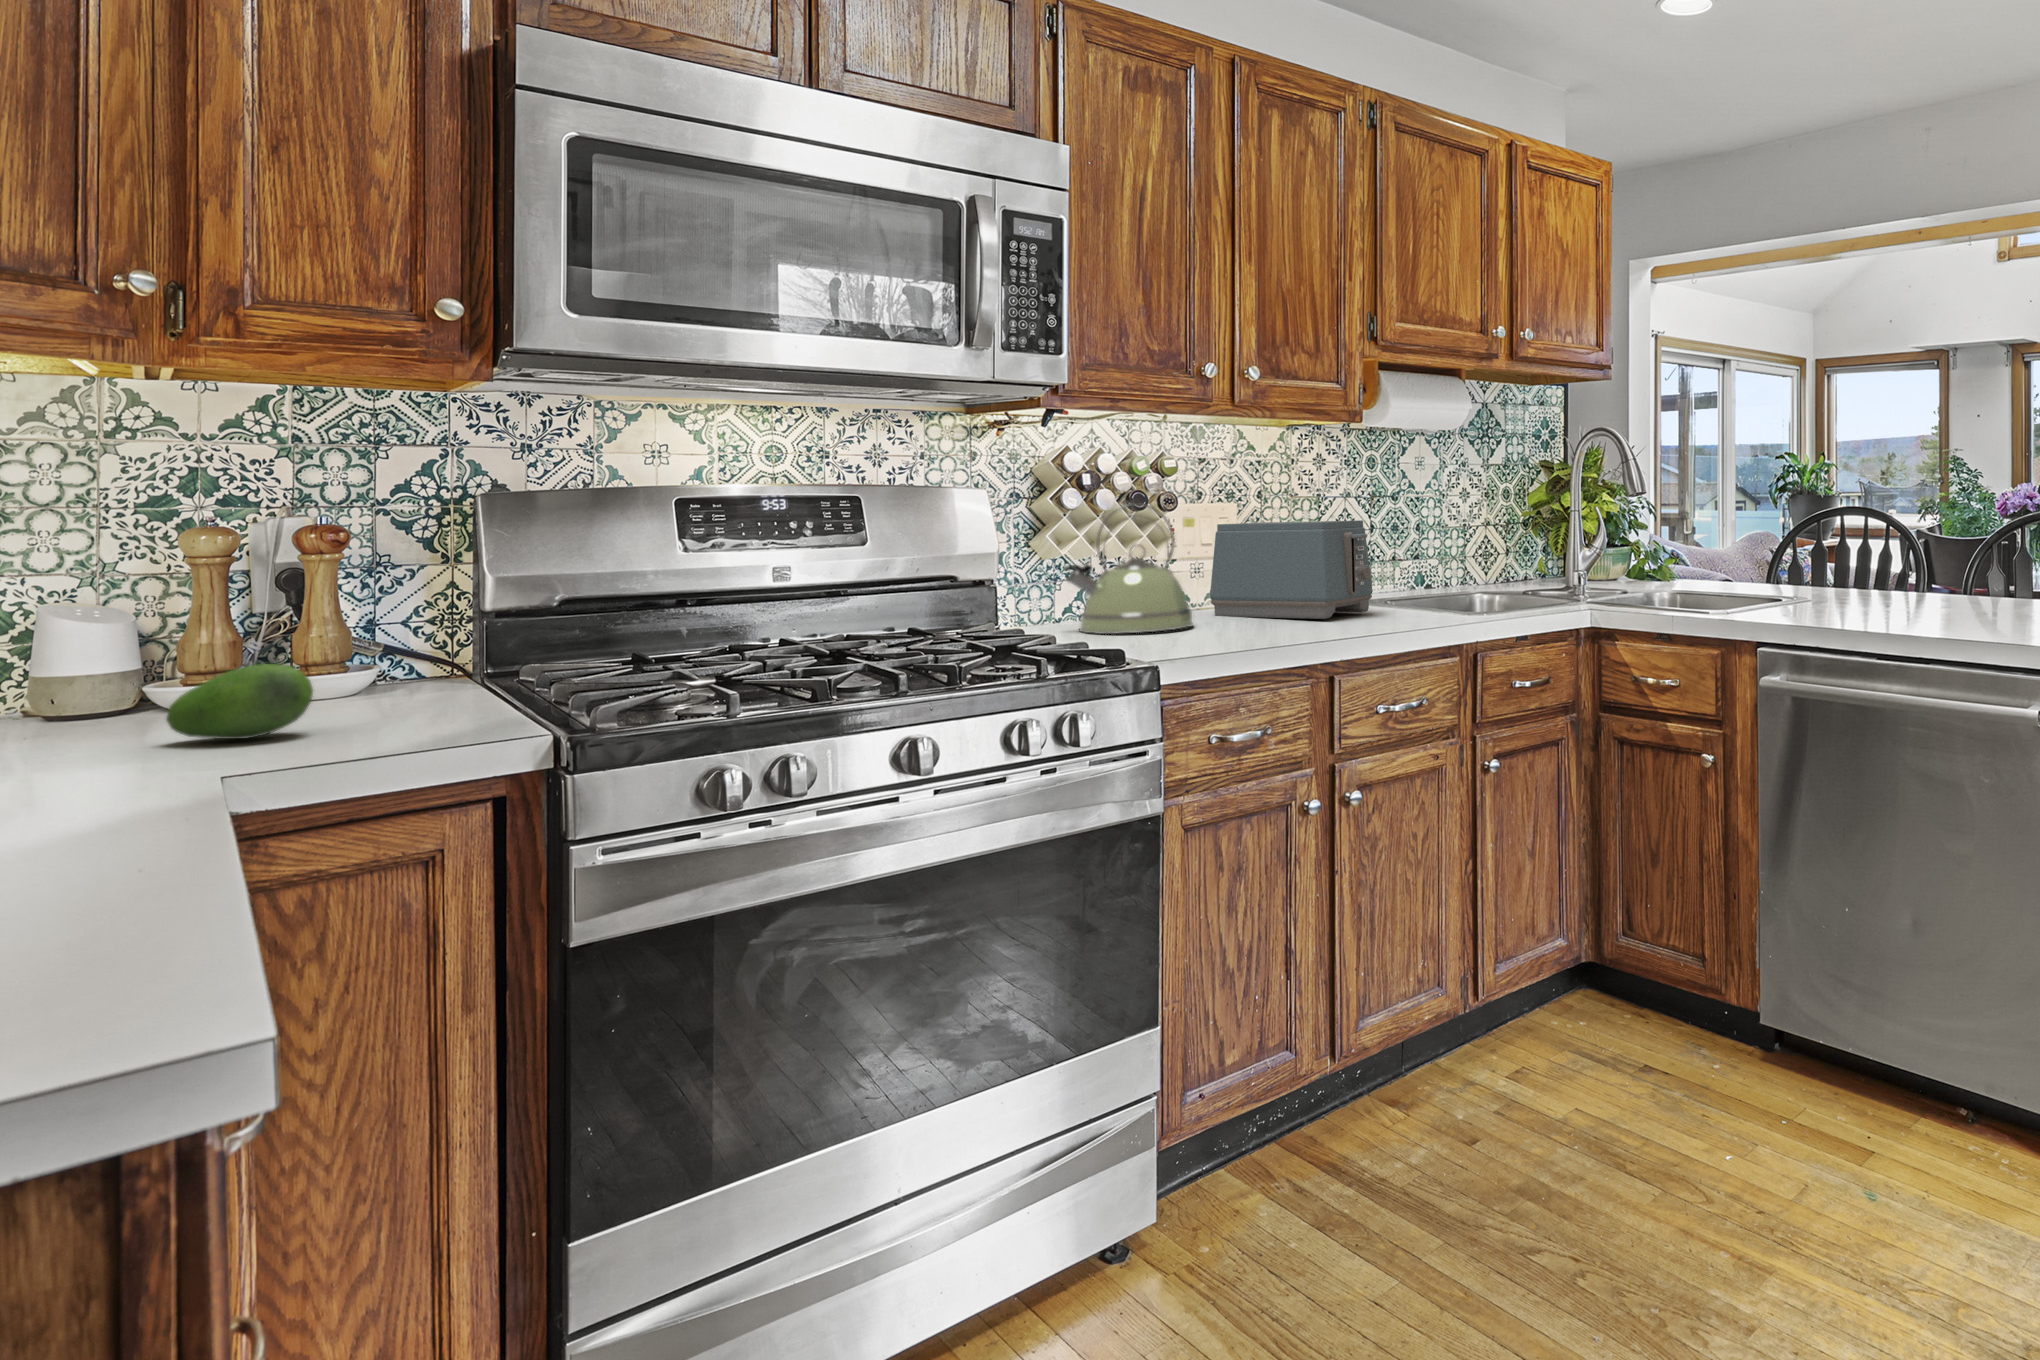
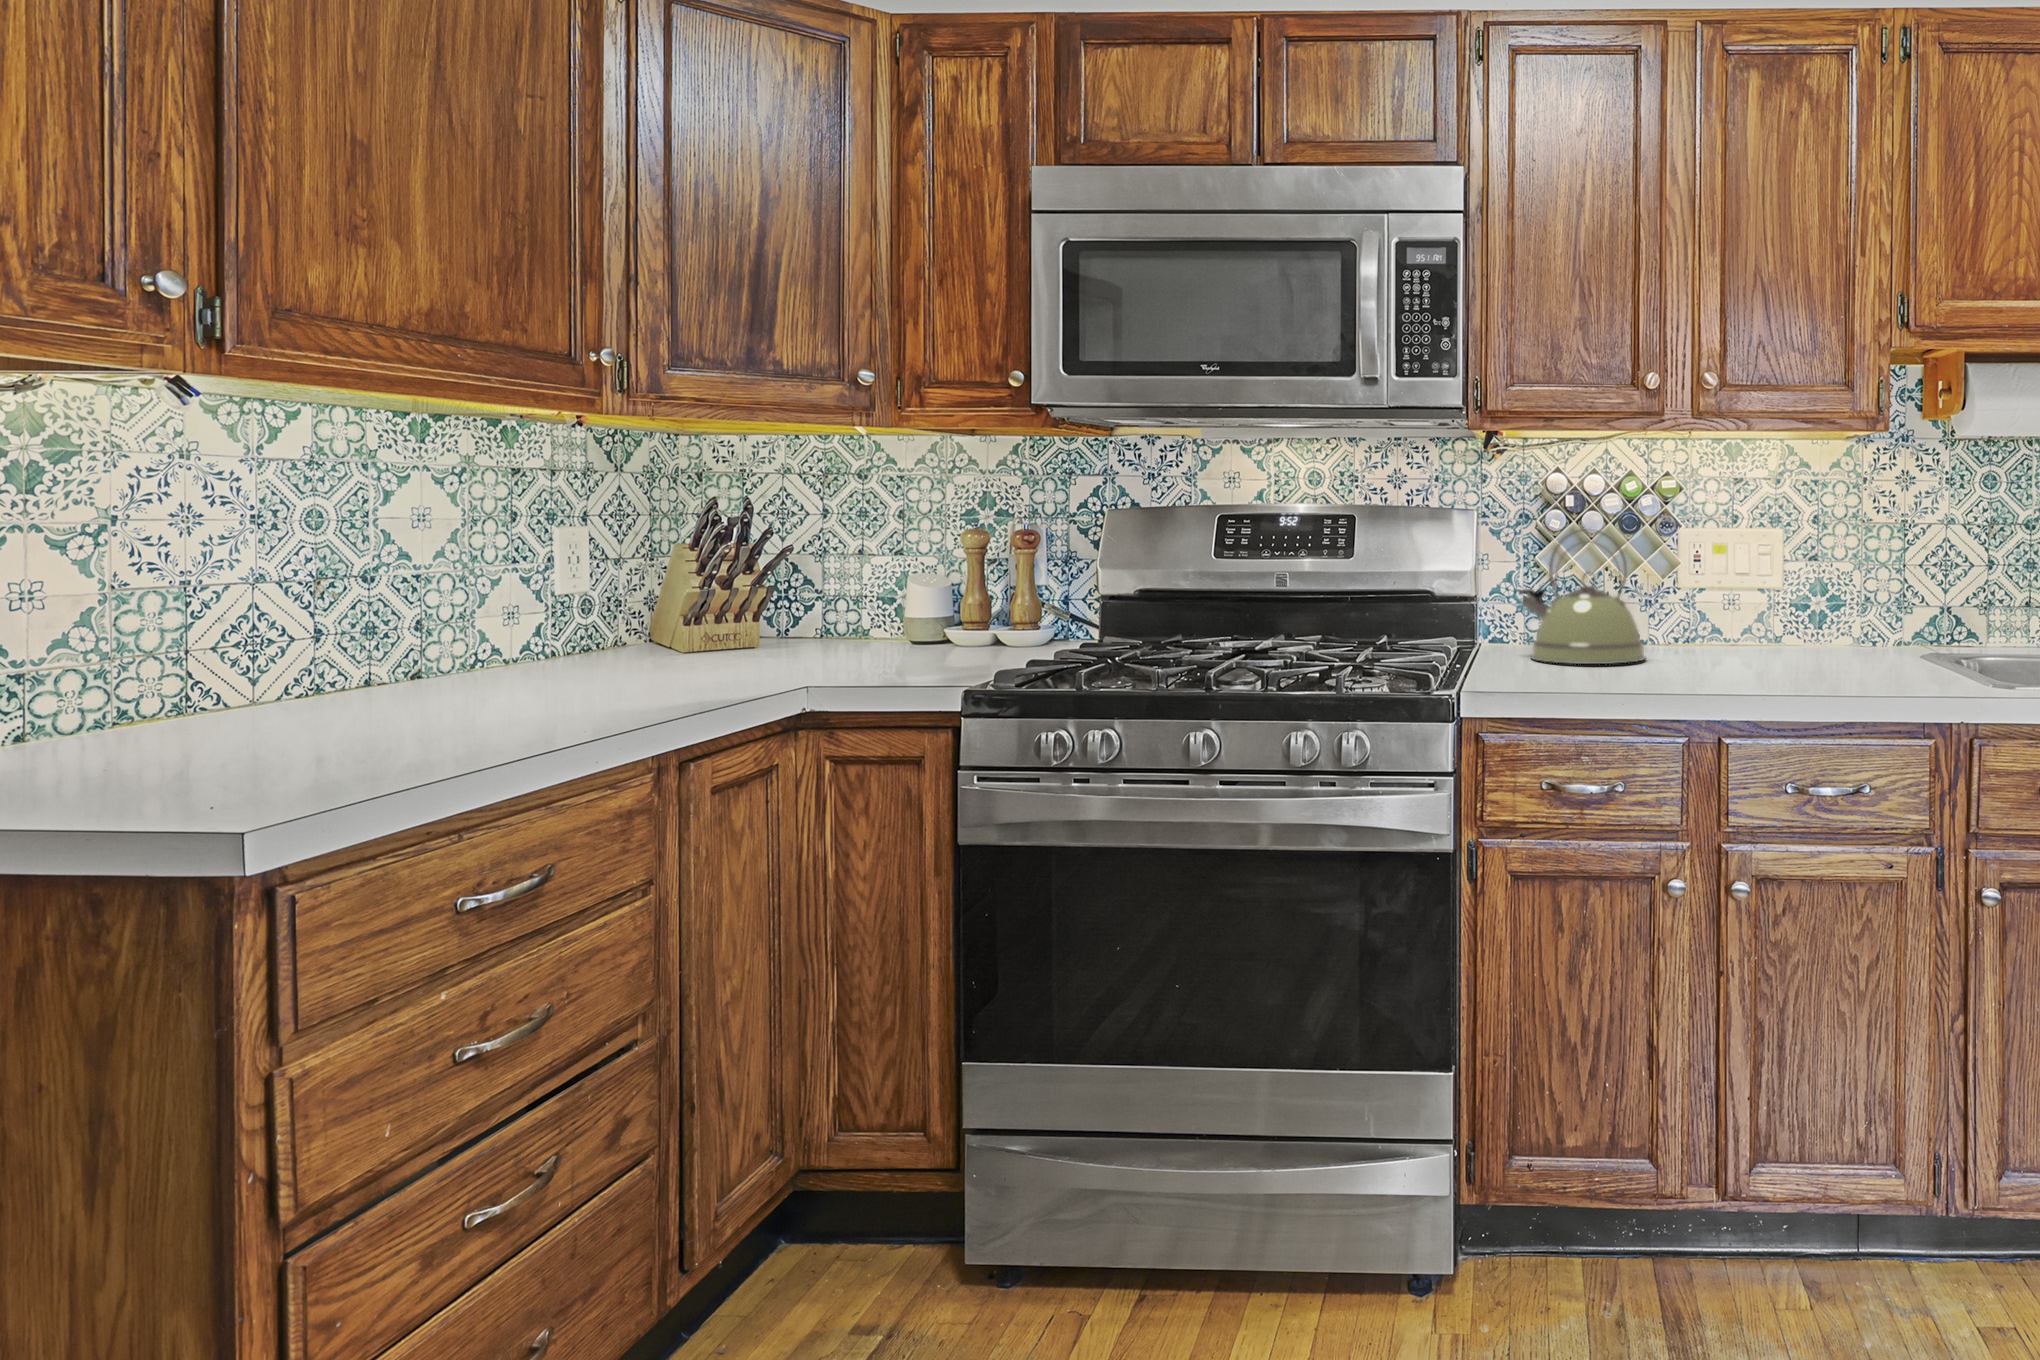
toaster: present [1210,520,1373,619] -> none [1708,553,1873,671]
fruit: present [166,664,313,739] -> none [868,622,926,667]

